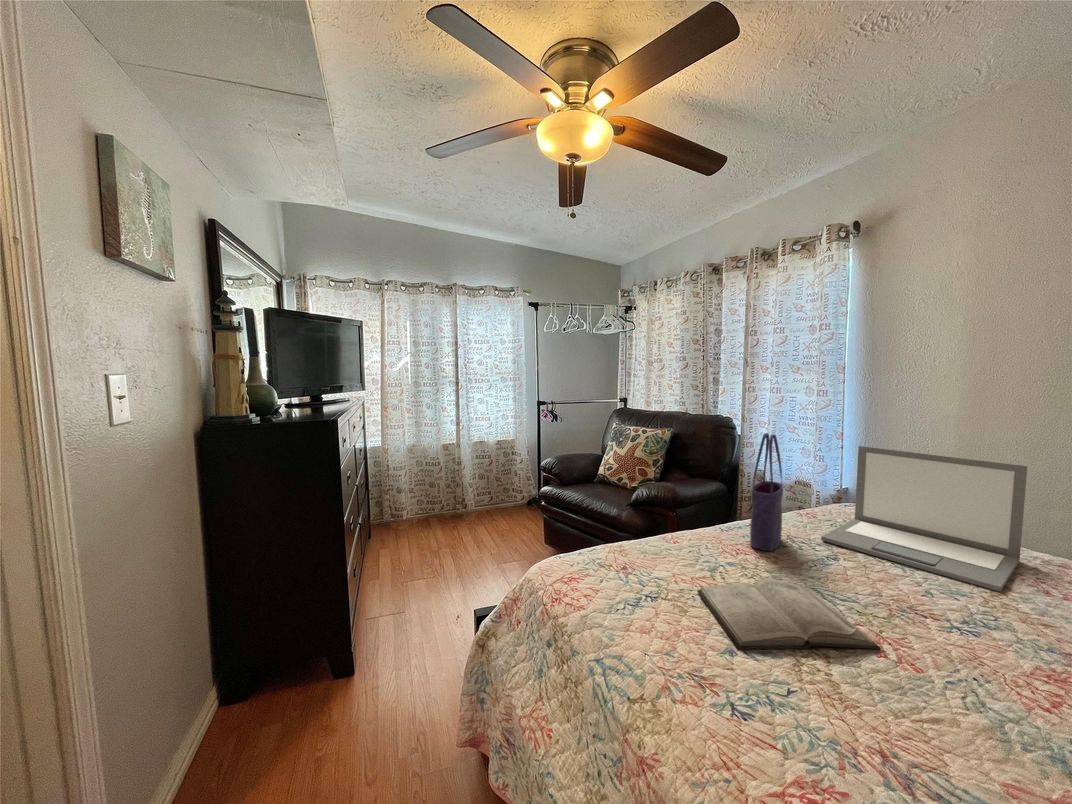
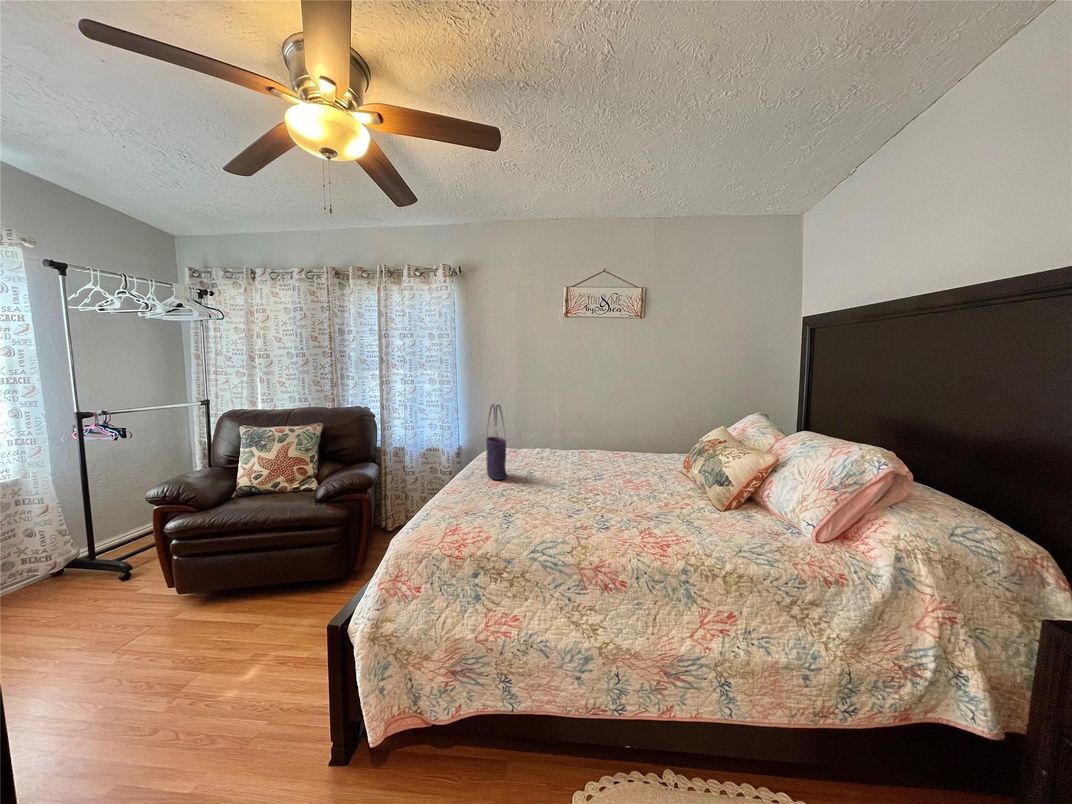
laptop: present [821,446,1027,592] -> none [508,409,586,468]
diary: present [698,578,881,649] -> none [517,484,596,514]

